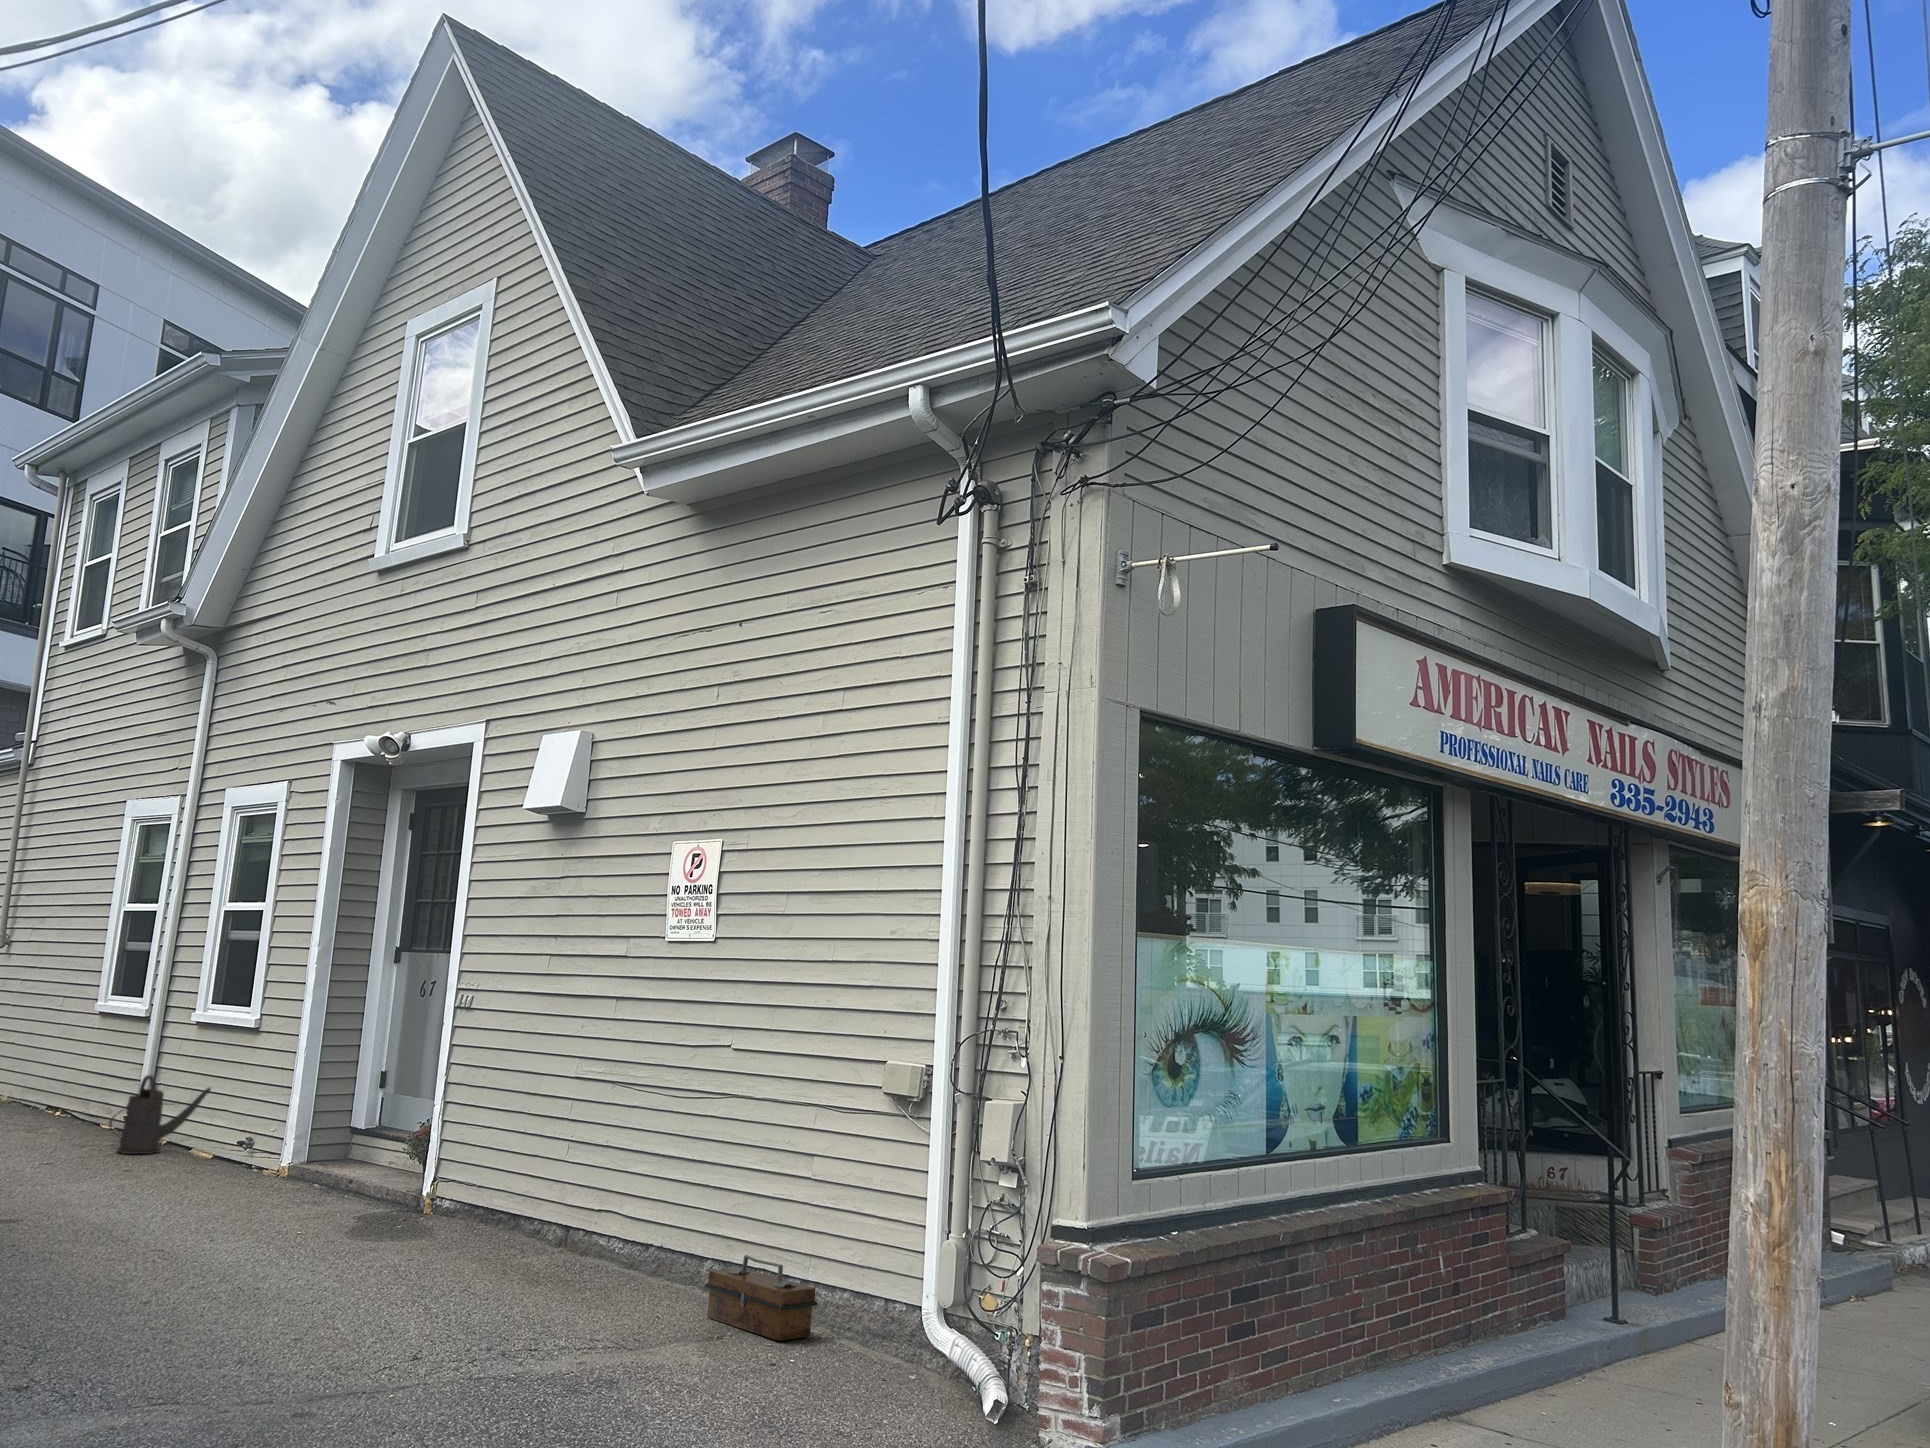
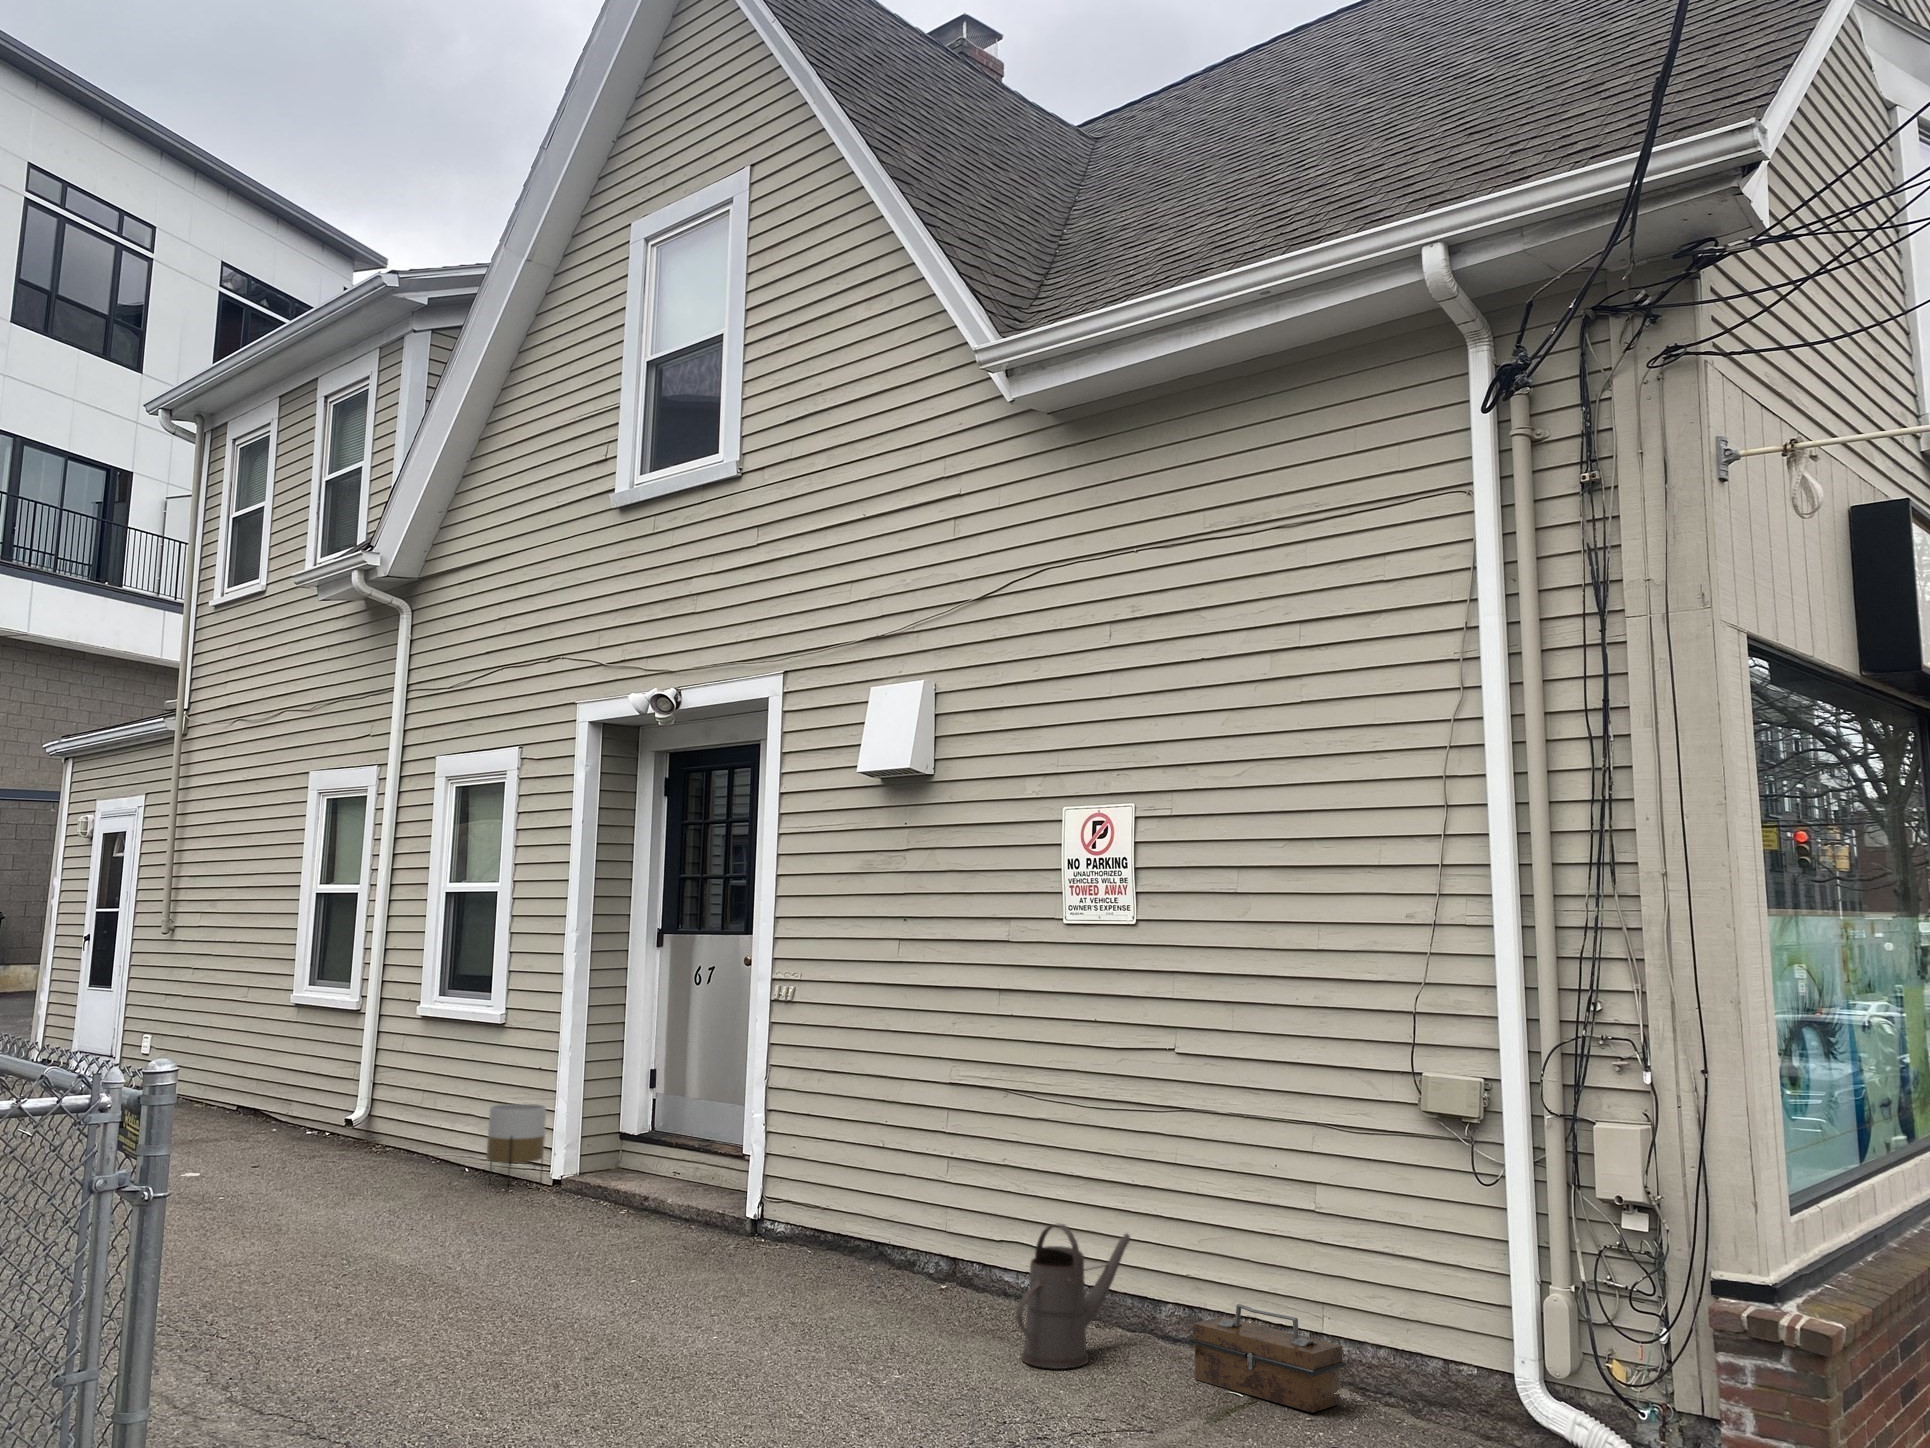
watering can: present [109,1075,211,1154] -> present [1016,1223,1130,1369]
planter: none [223,1097,281,1174] -> present [486,1104,546,1190]

